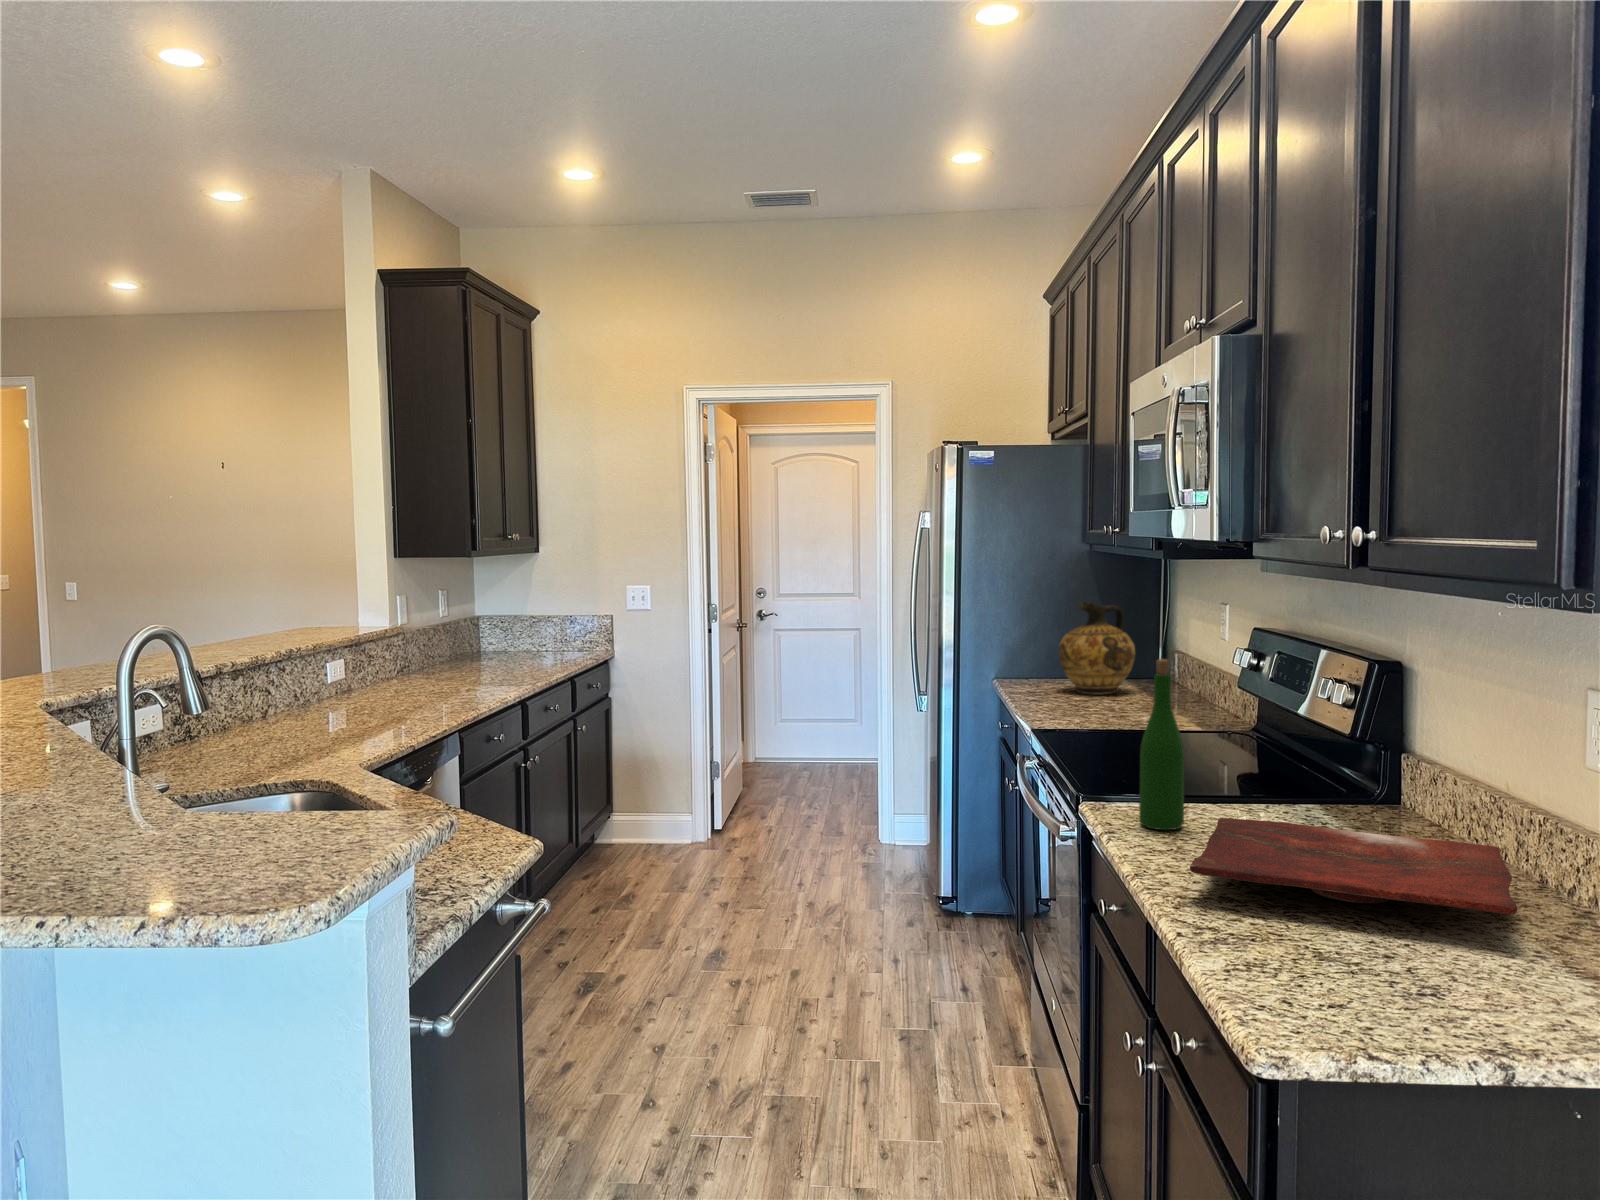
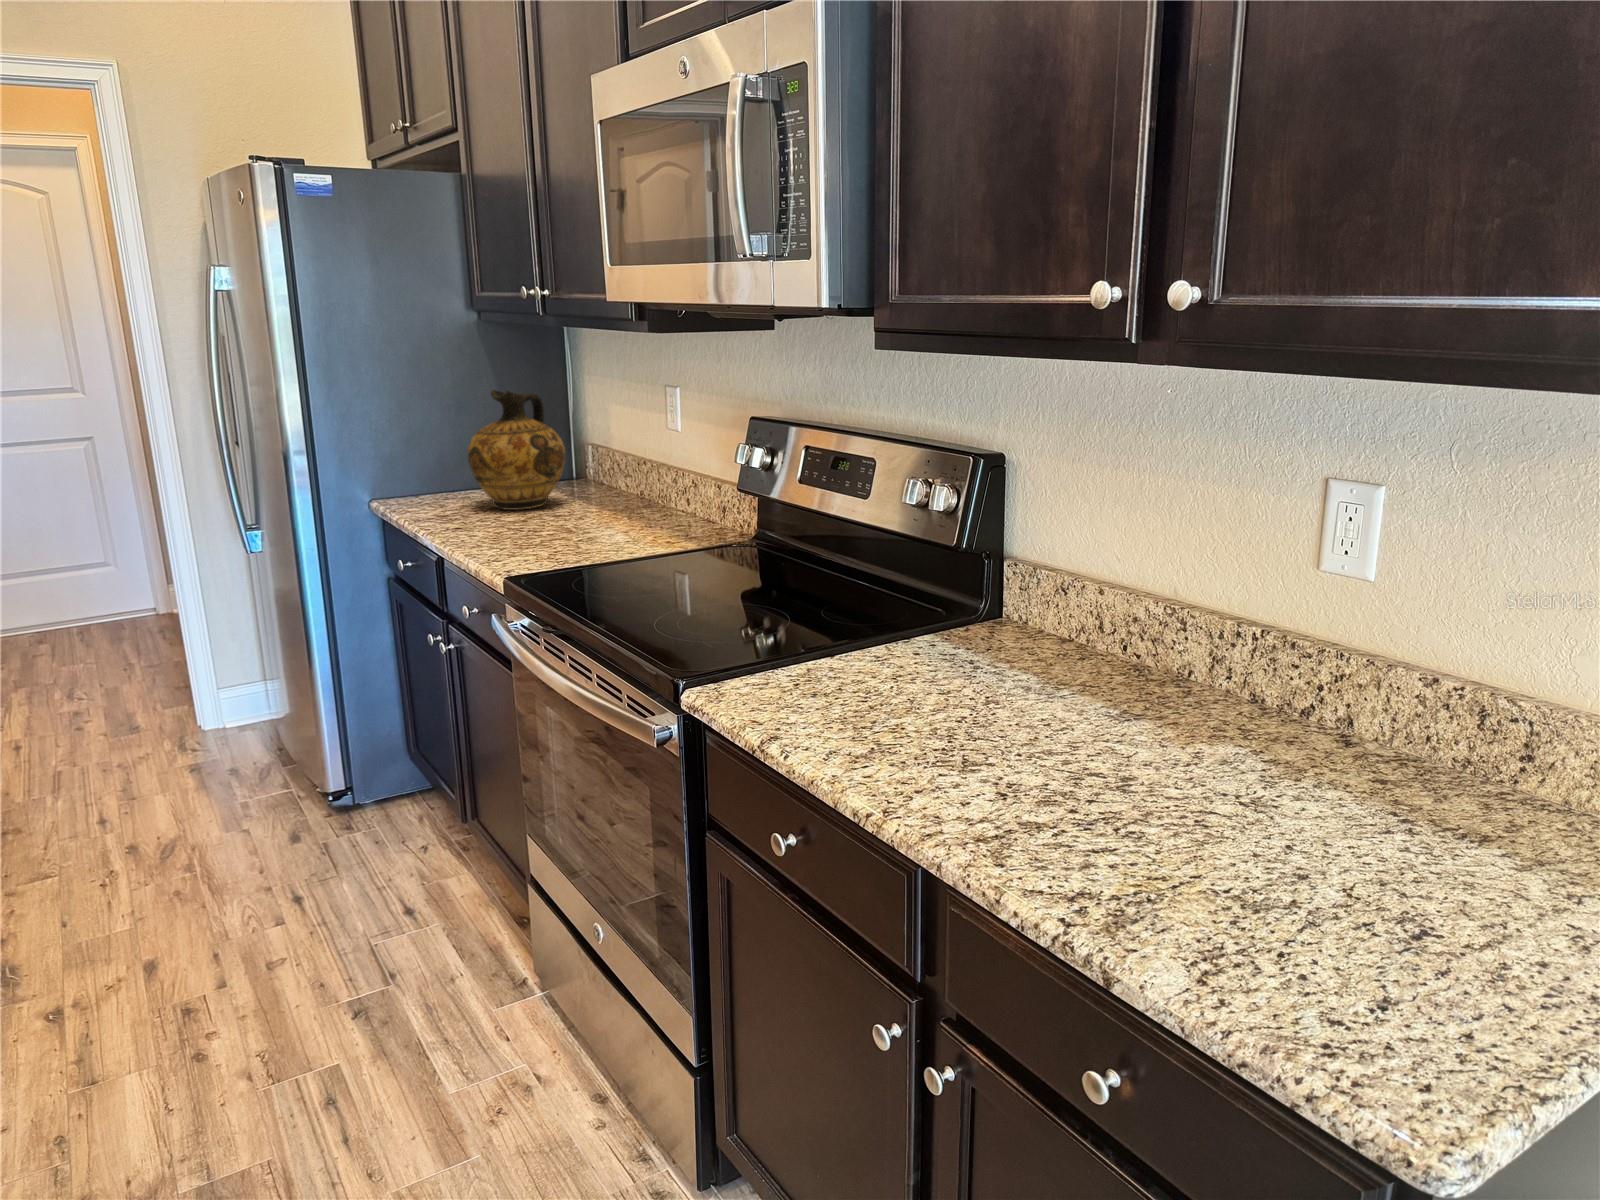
wine bottle: present [1139,659,1184,830] -> none [798,481,856,719]
cutting board: present [1190,818,1517,914] -> none [938,674,1387,807]

